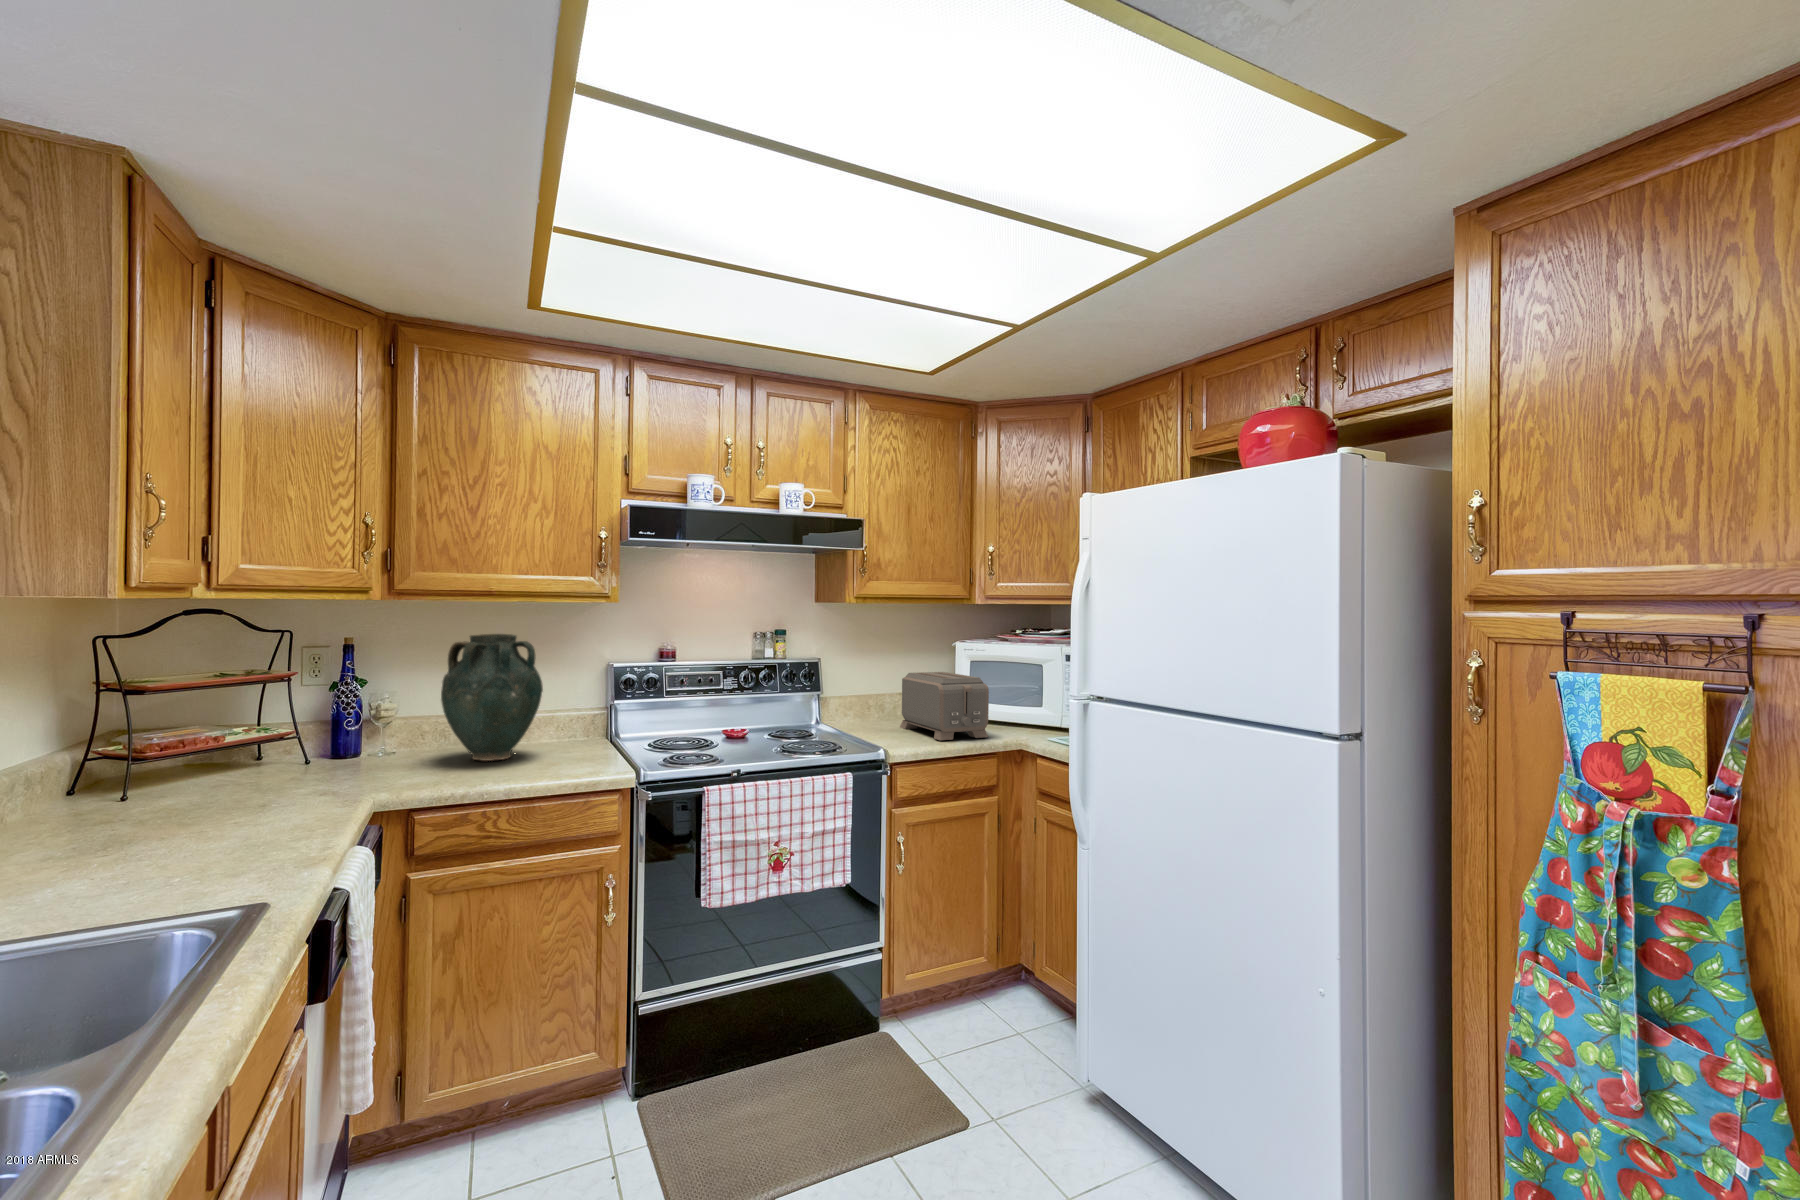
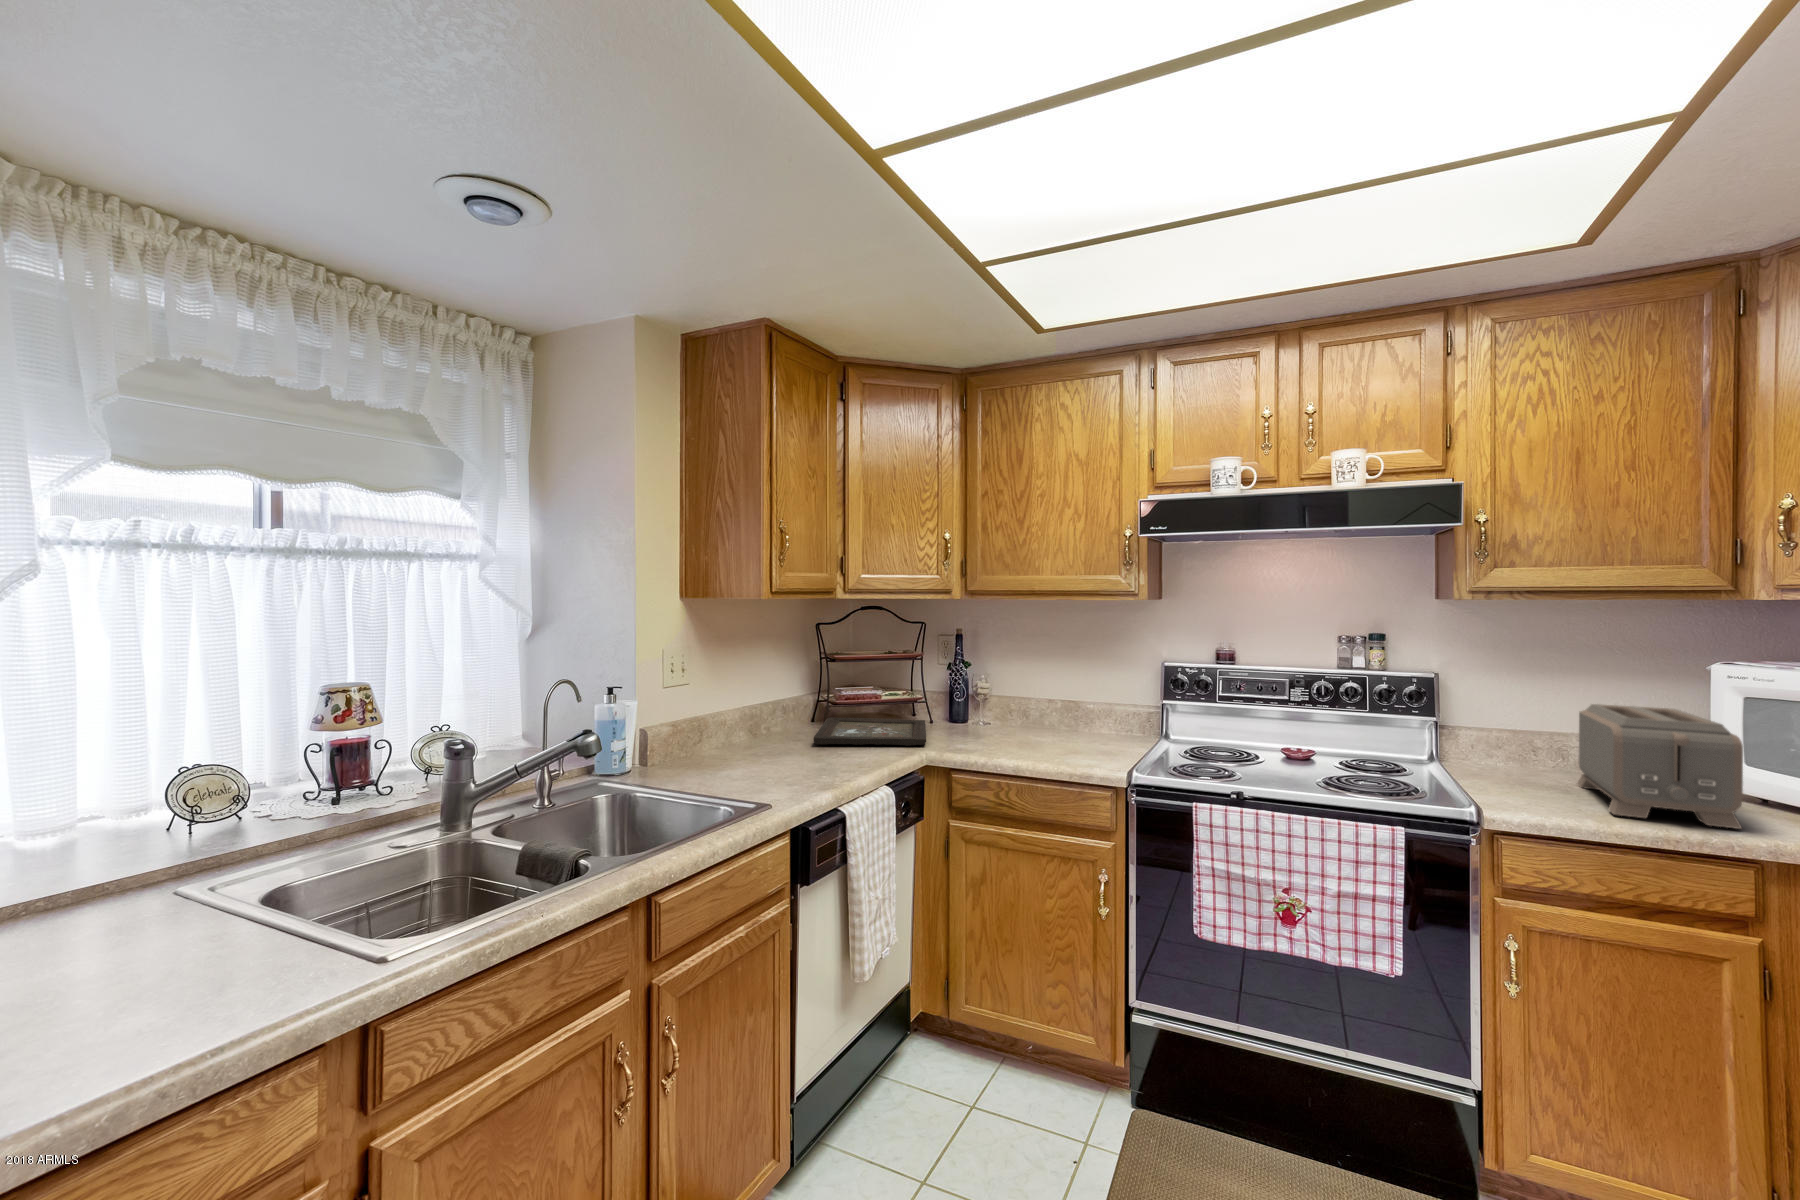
vase: present [441,634,543,761] -> none [998,629,1078,740]
tray: none [131,762,373,817] -> present [814,718,926,746]

